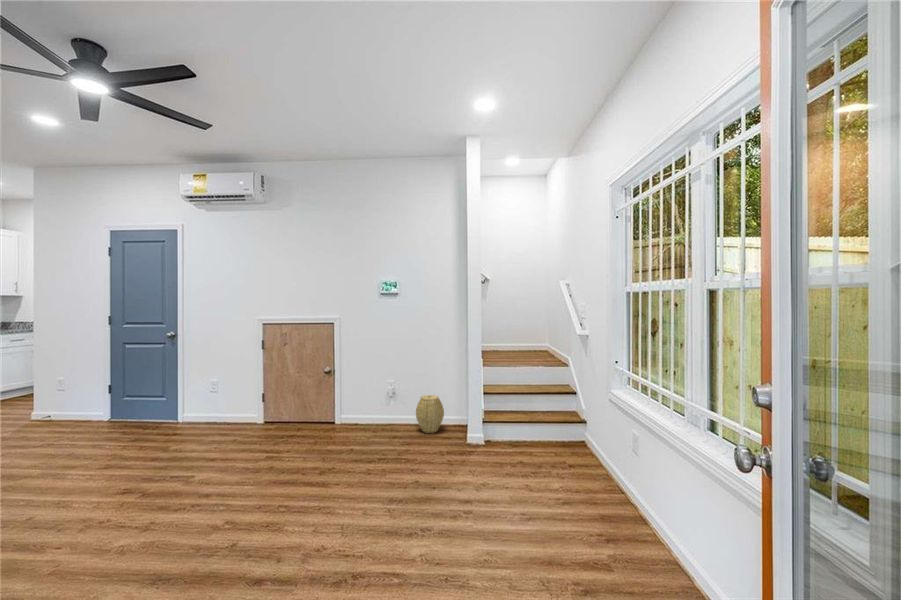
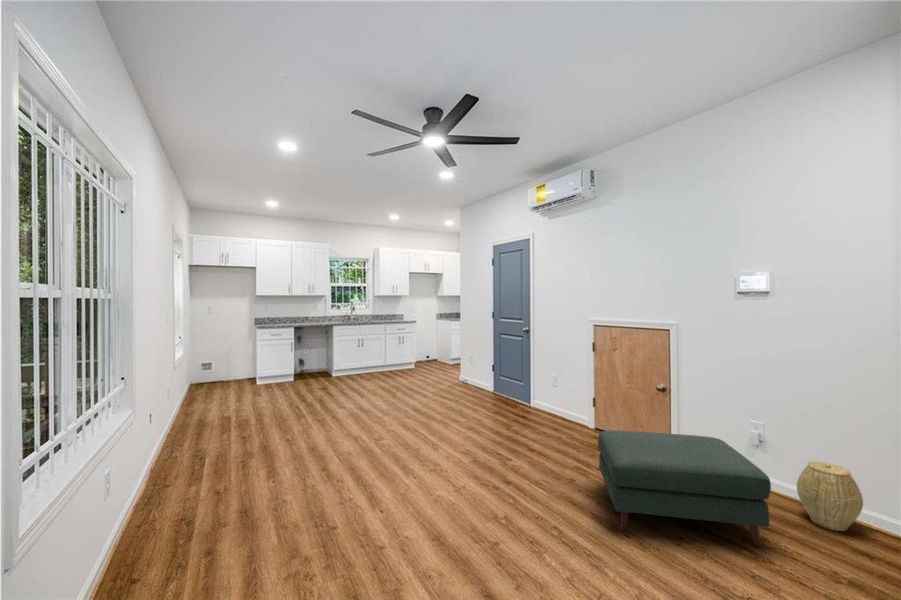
ottoman: none [295,396,415,483] -> present [598,430,771,547]

